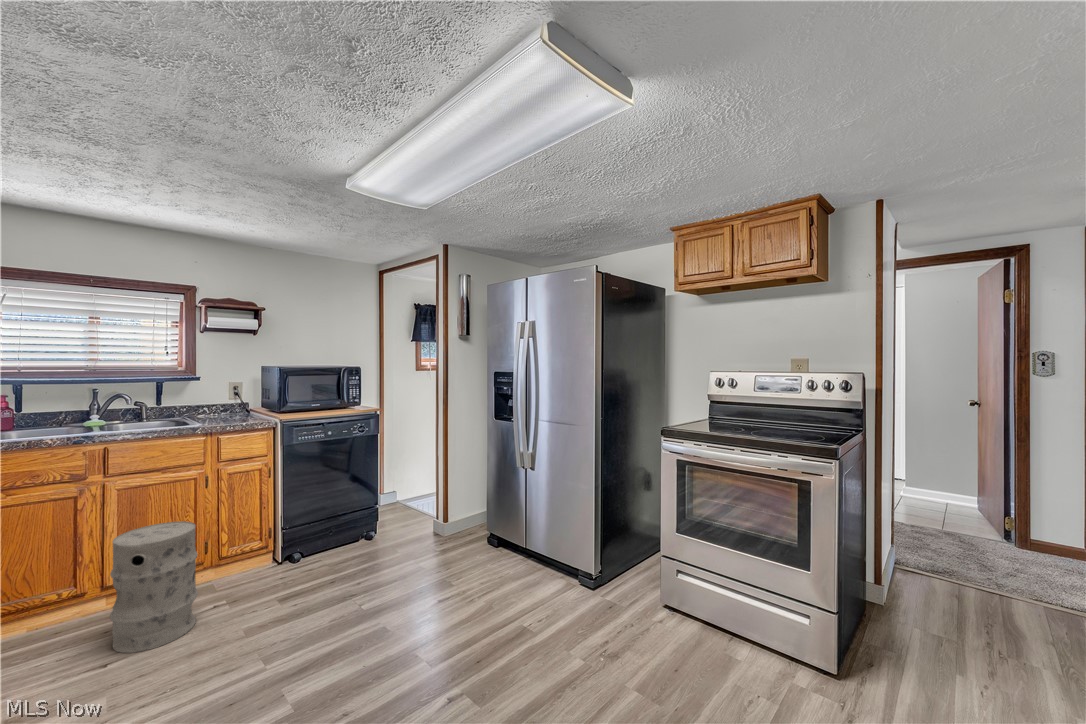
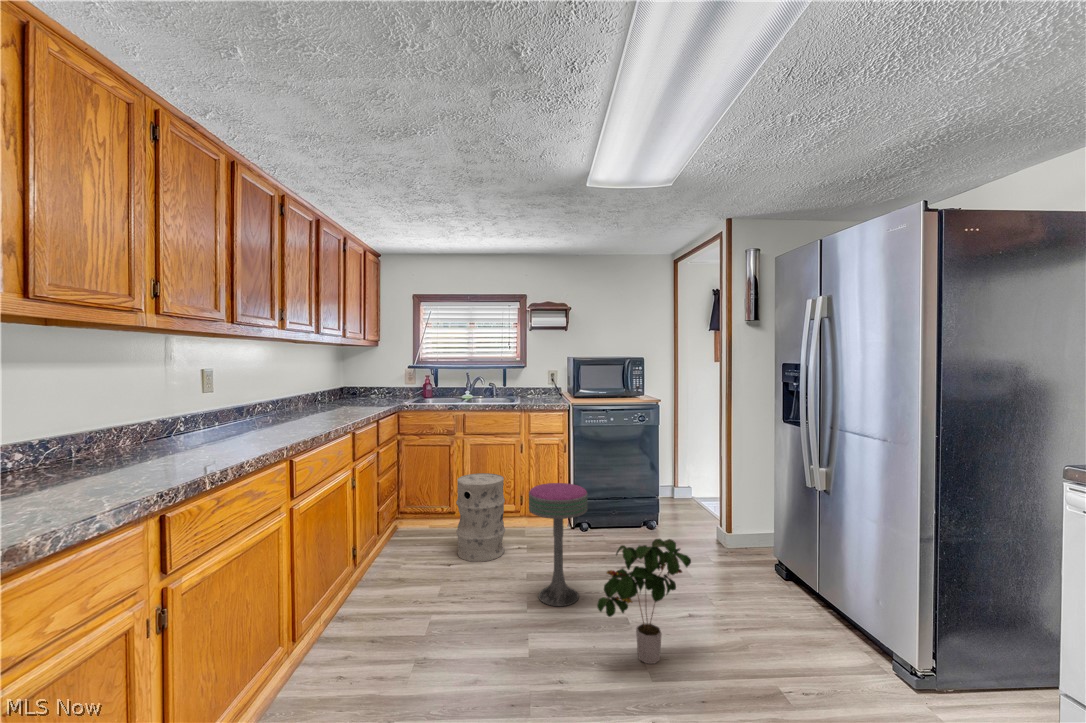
bar stool: none [263,510,341,659] -> present [529,483,588,606]
potted plant: none [389,541,463,670] -> present [597,539,691,664]

